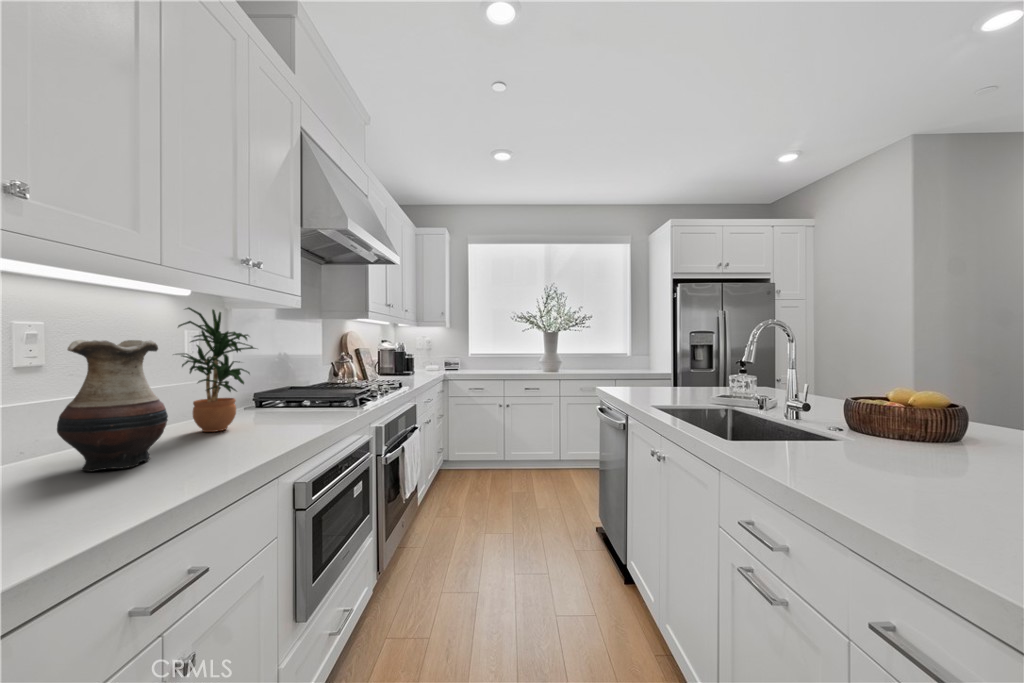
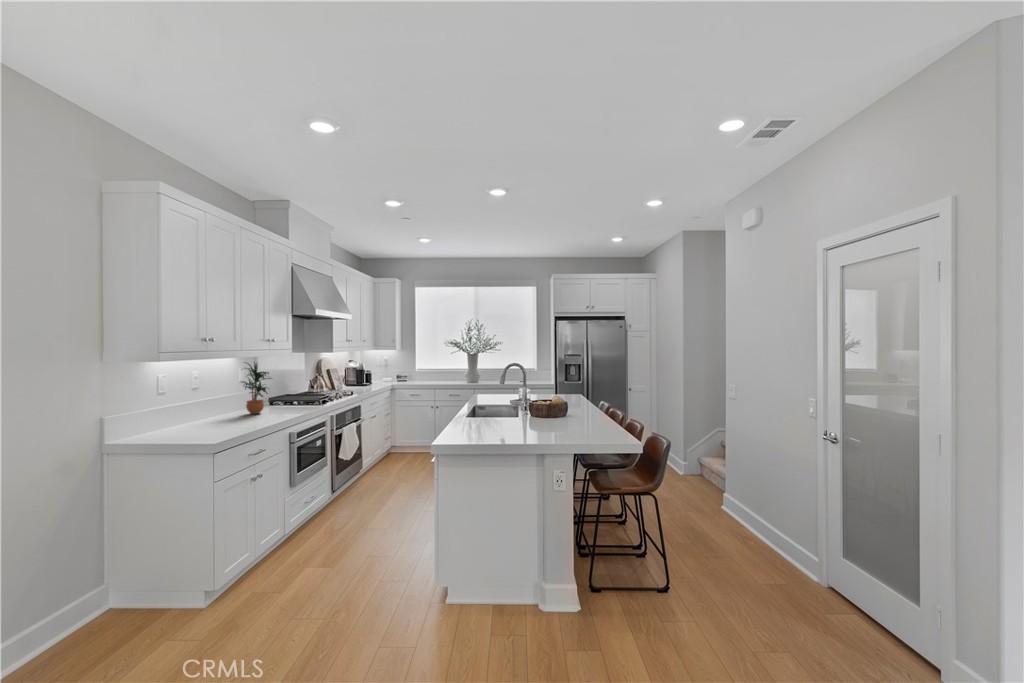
vase: present [57,340,168,472] -> none [209,379,243,424]

